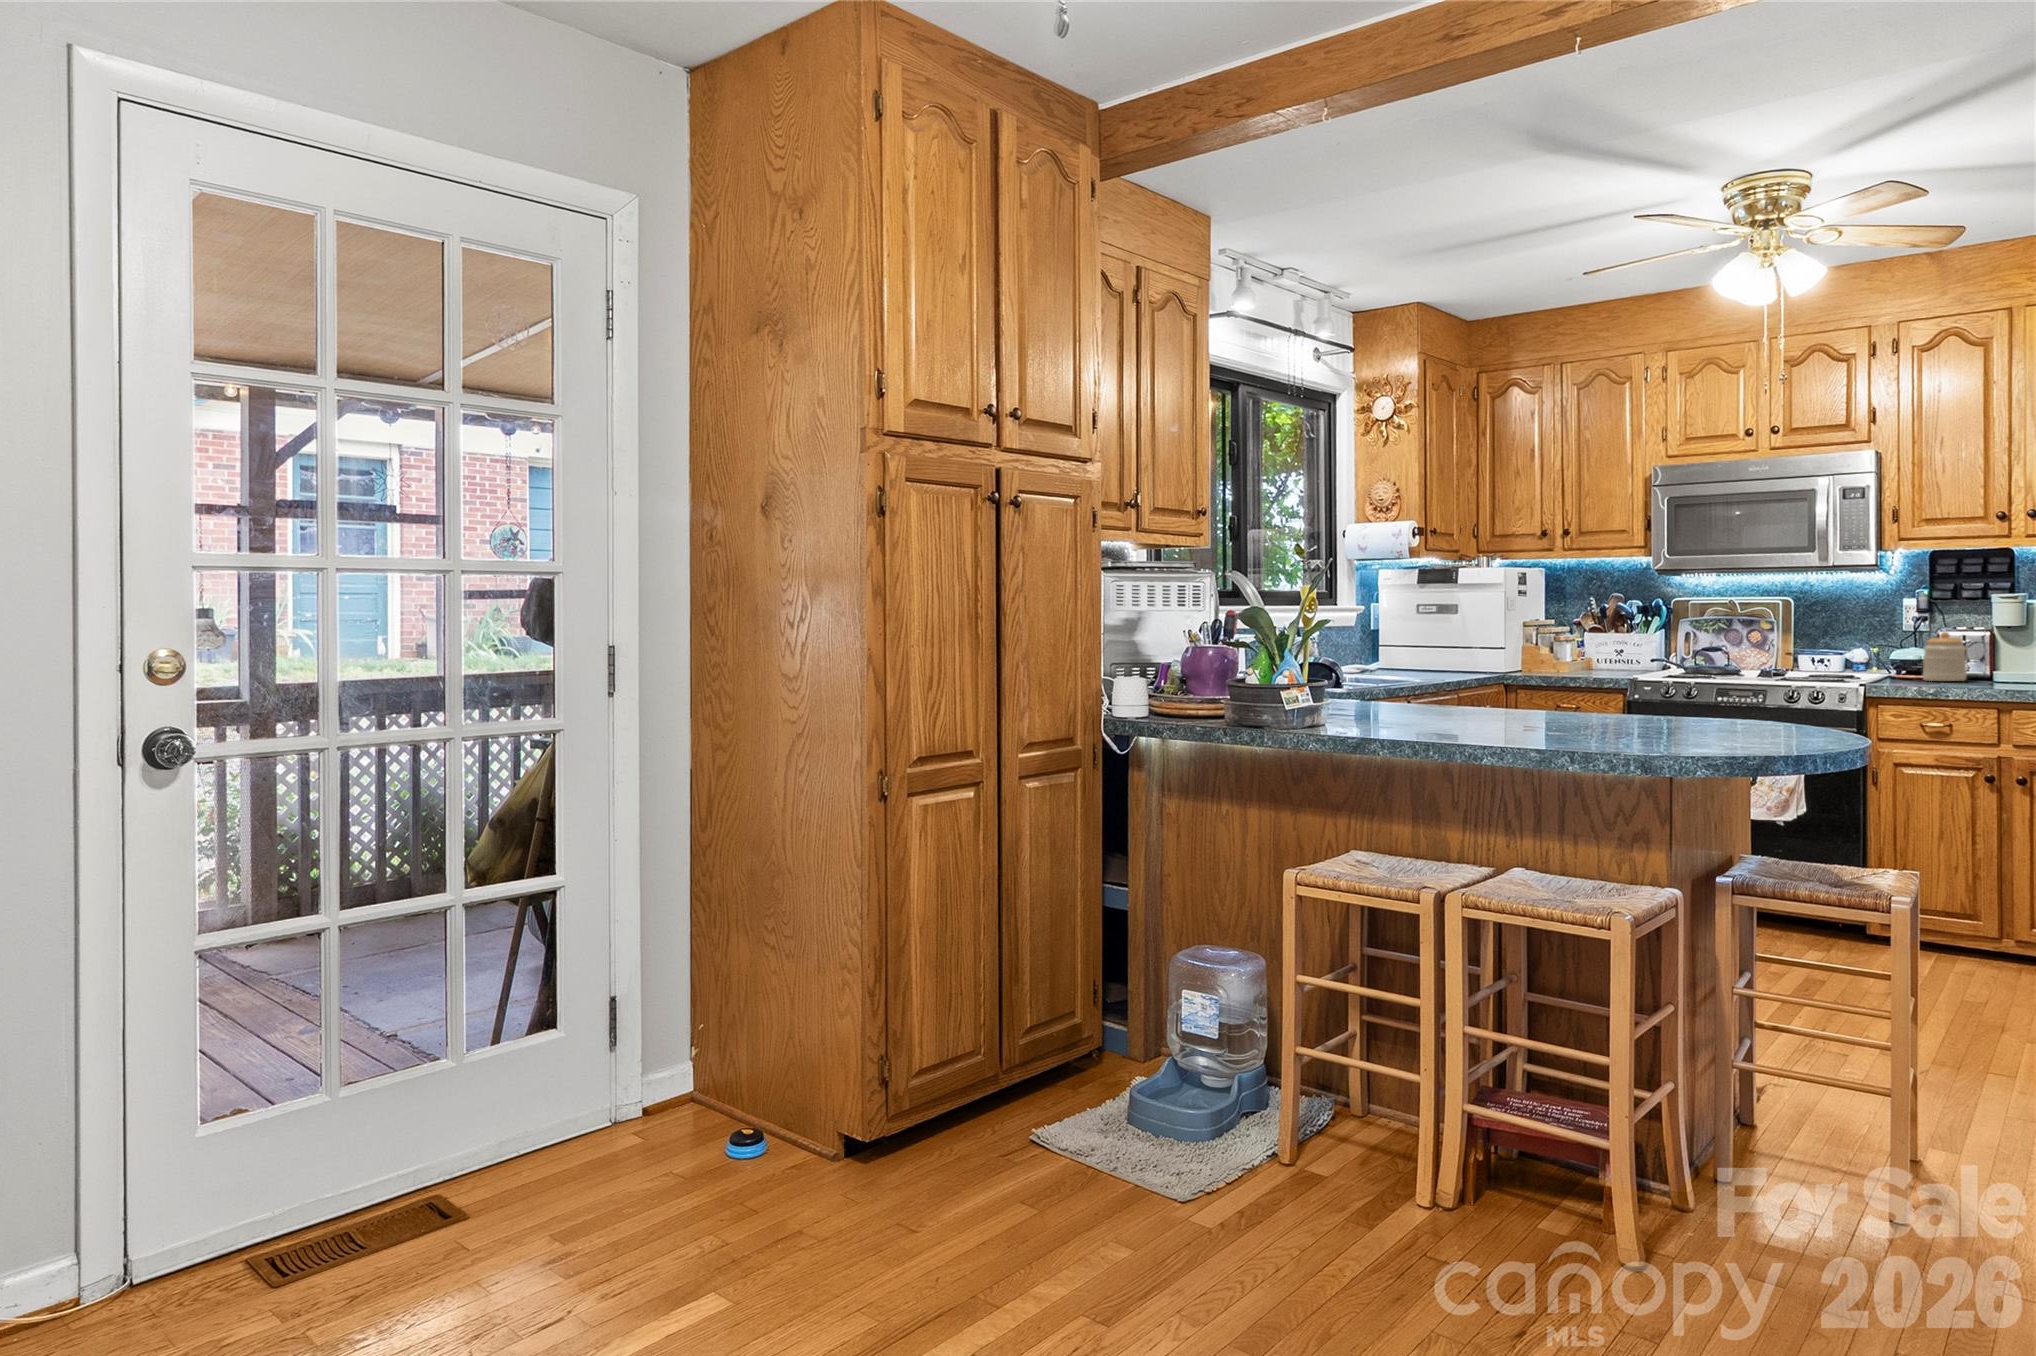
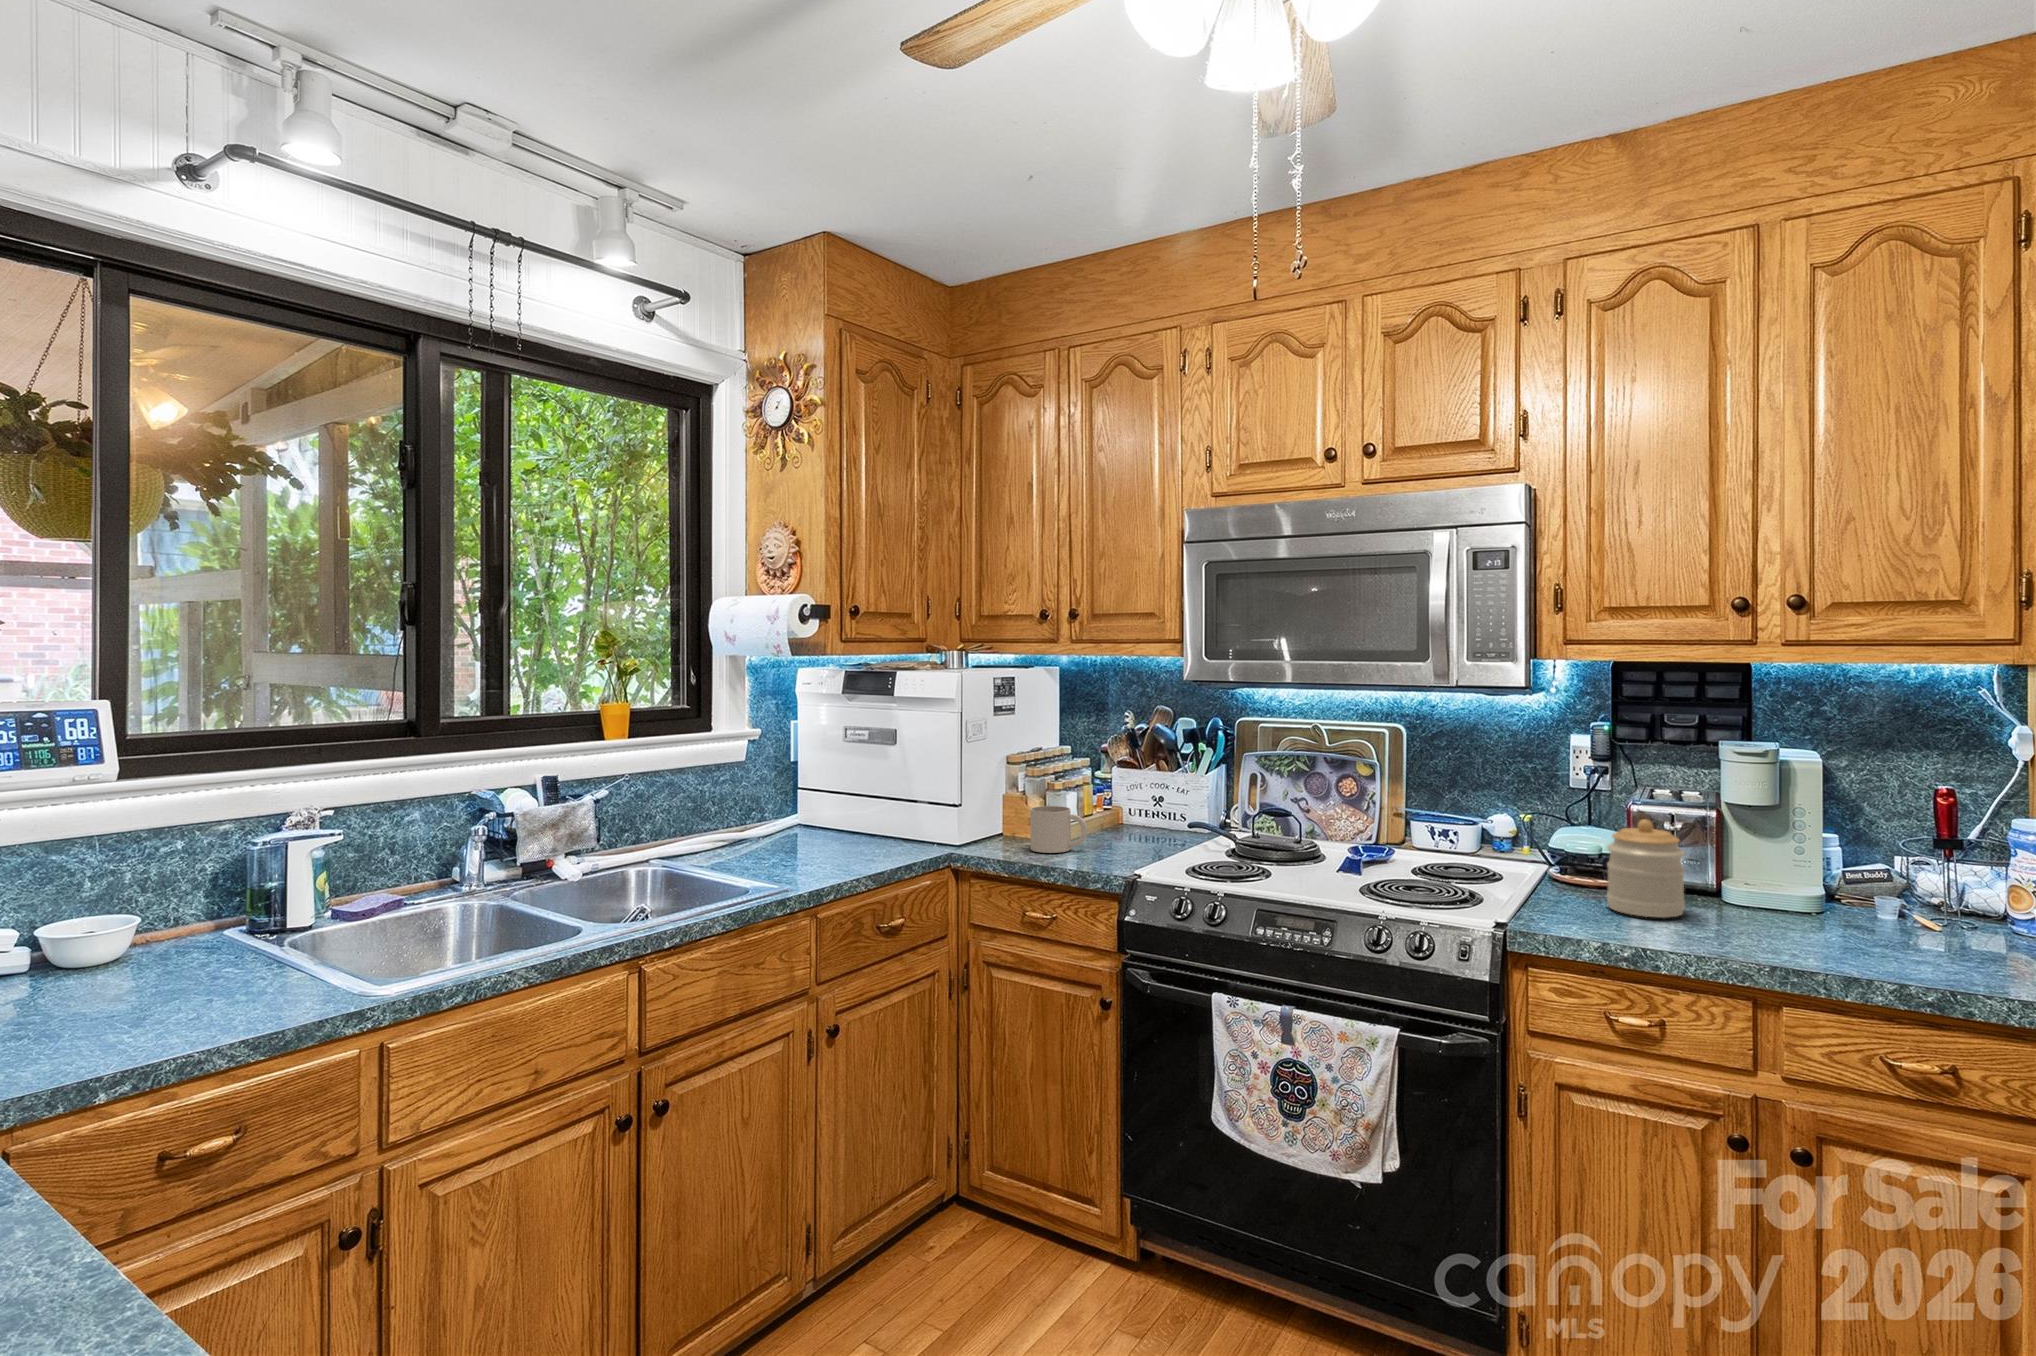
mug: none [1555,649,1593,674] -> present [1030,806,1087,853]

